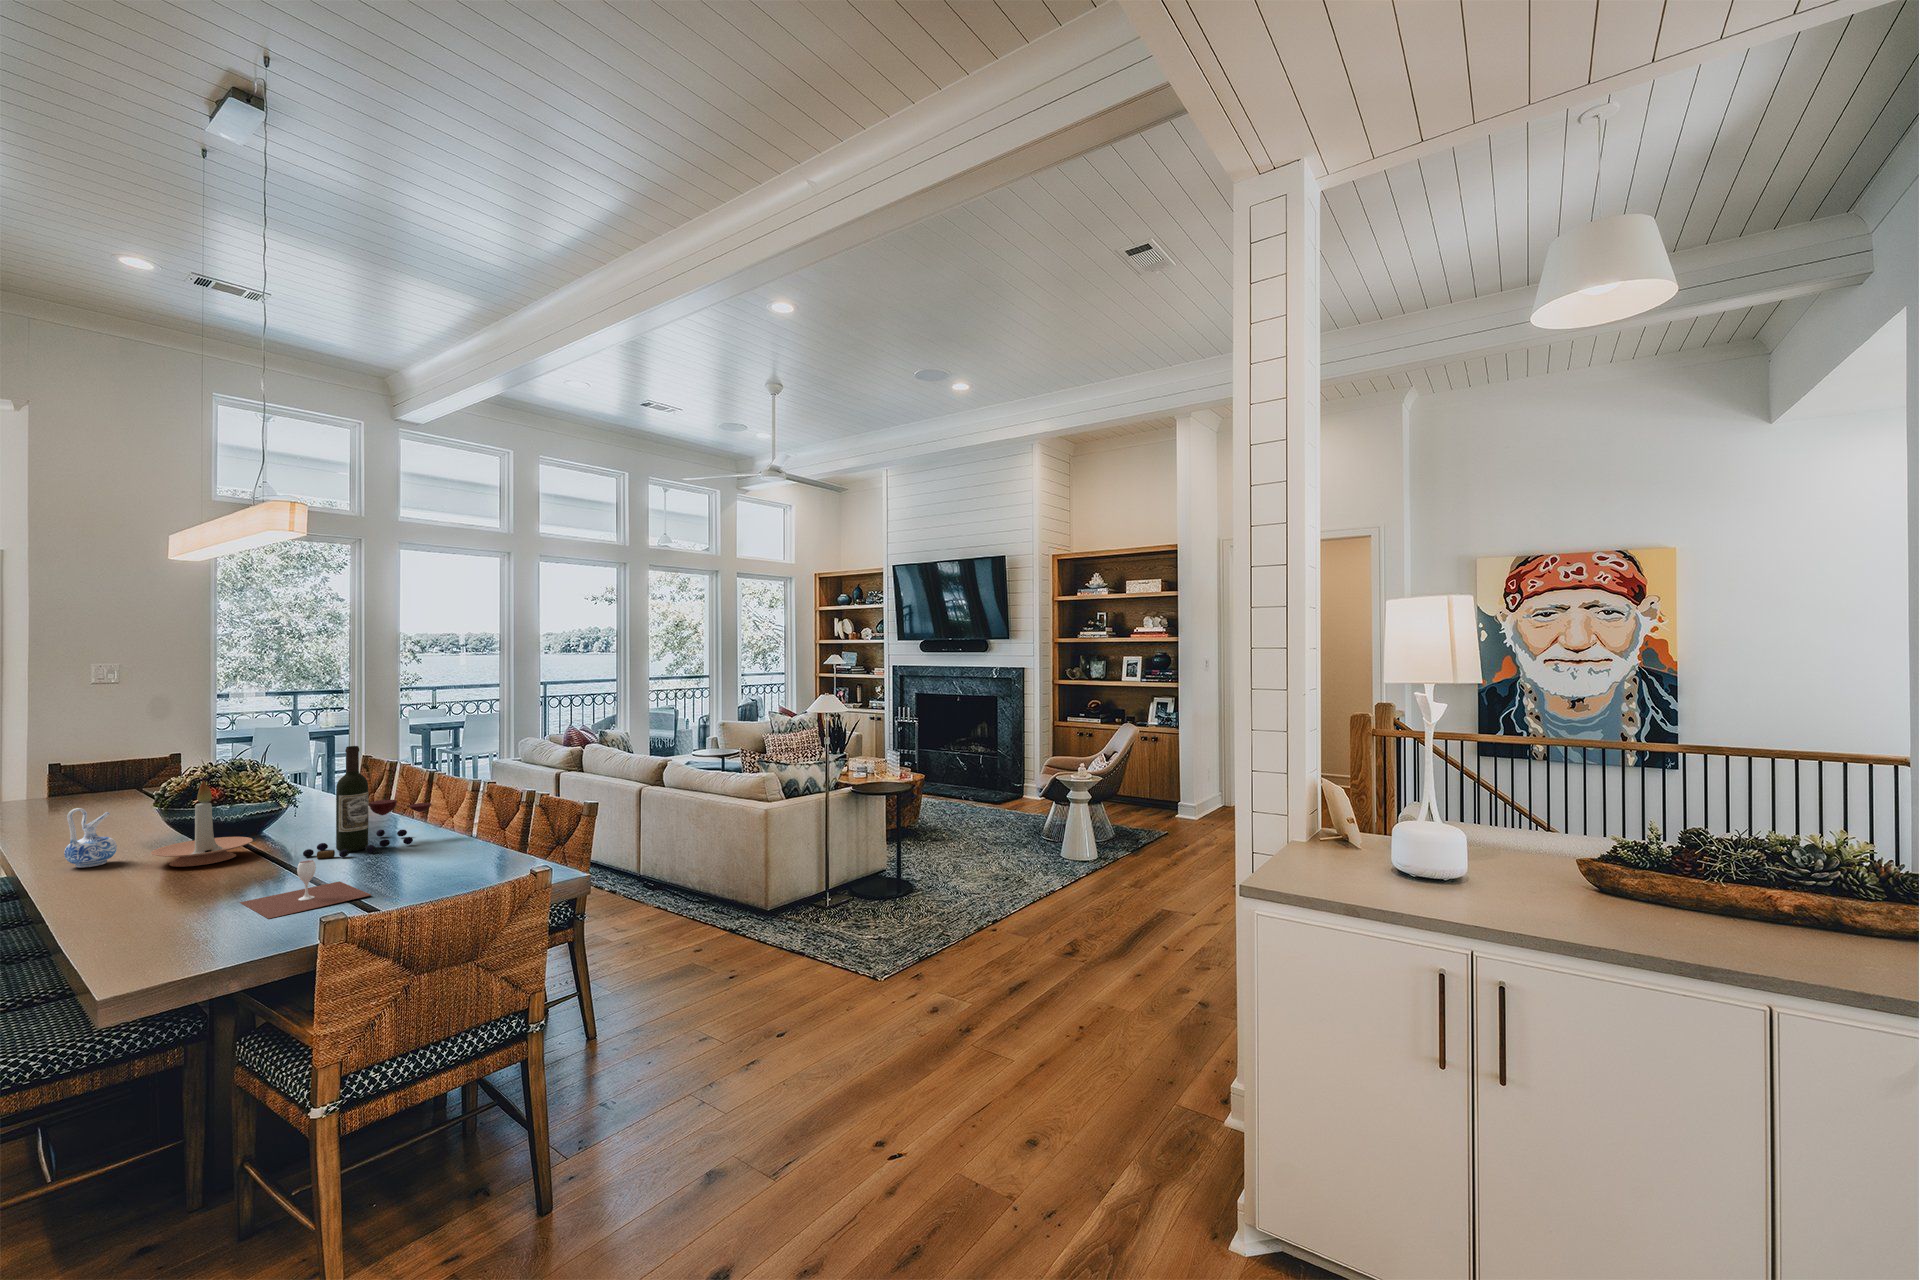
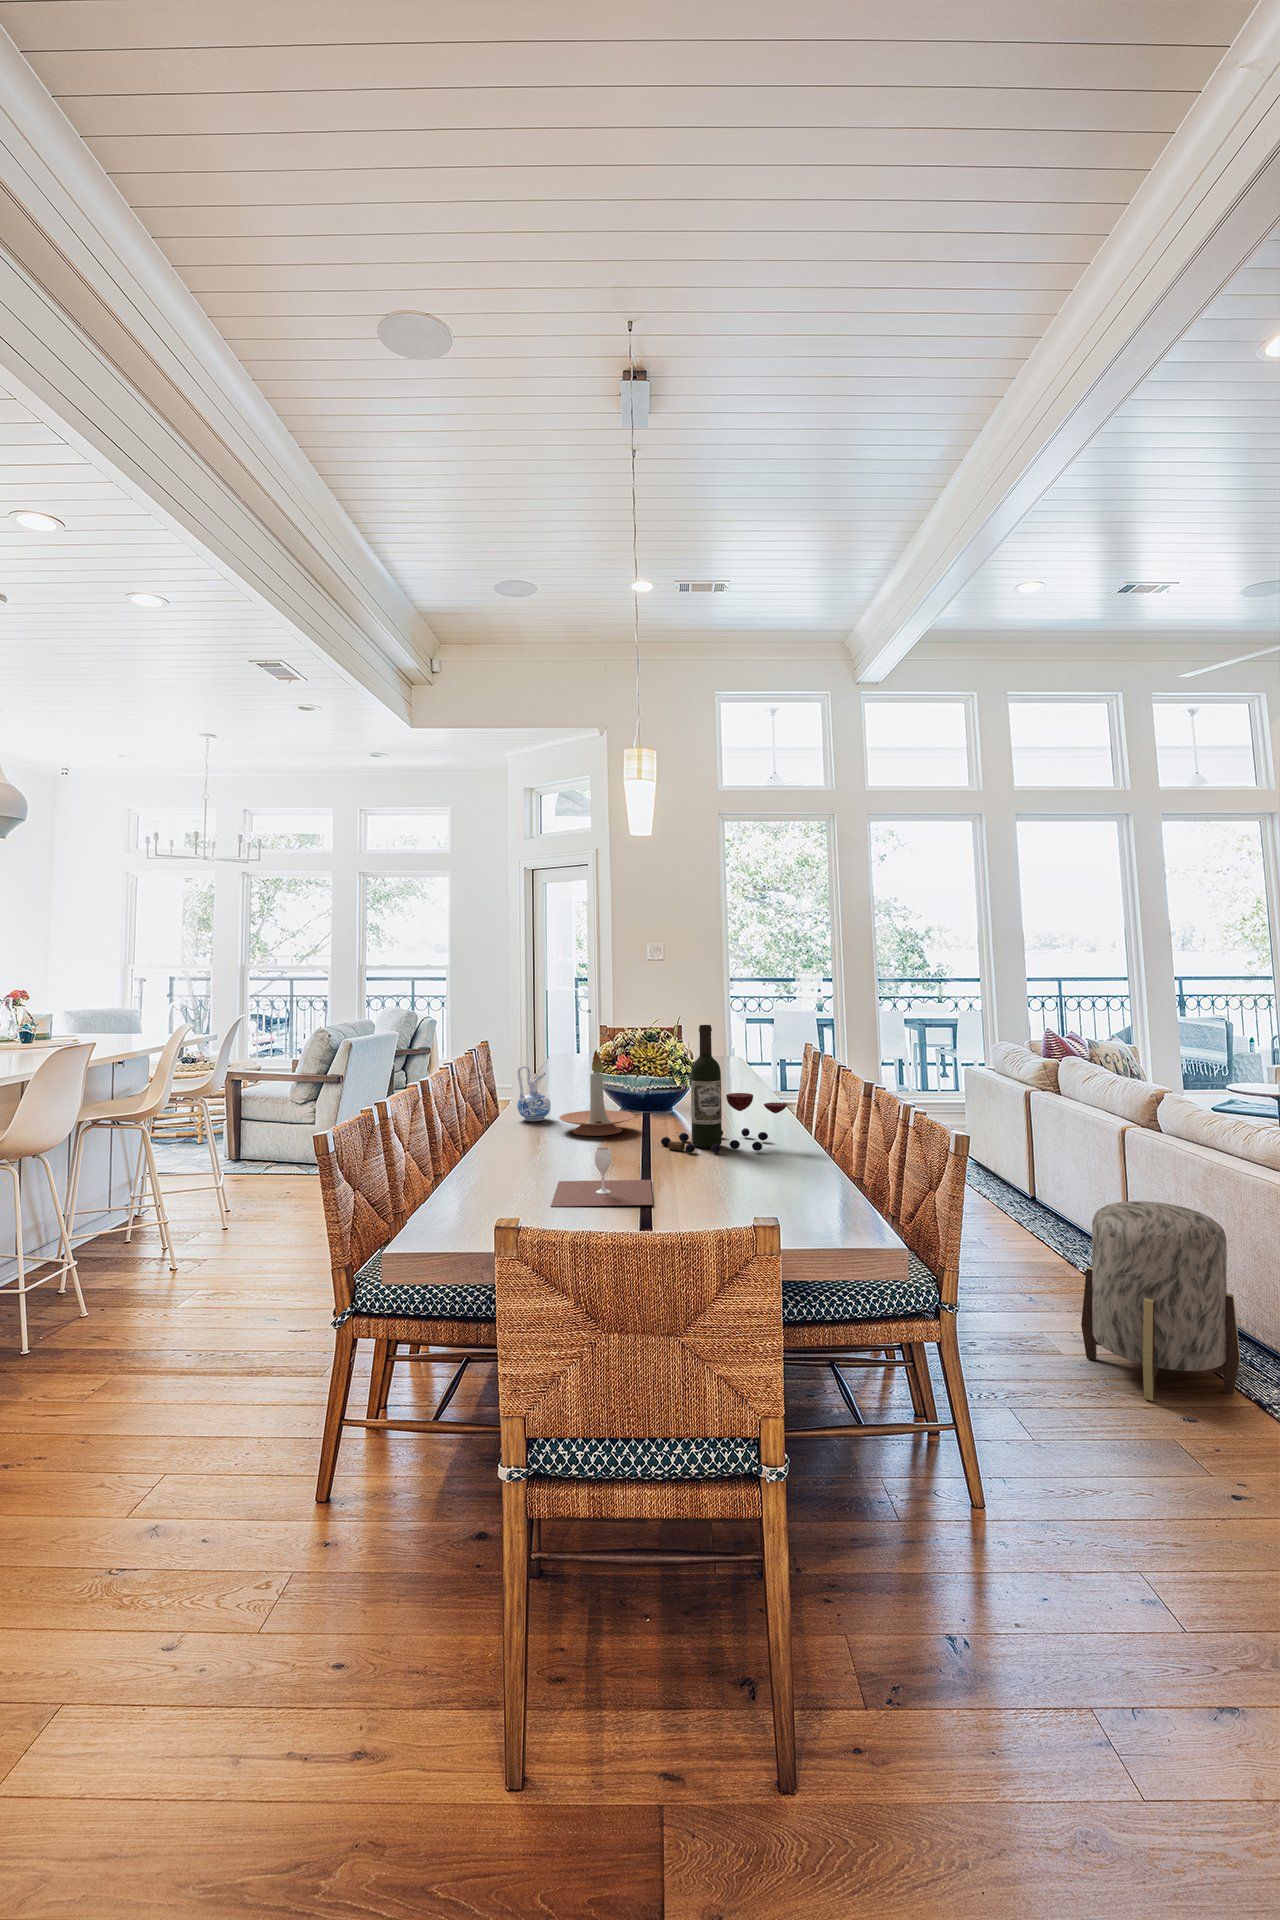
ottoman: none [630,829,721,950] -> present [1081,1201,1240,1401]

